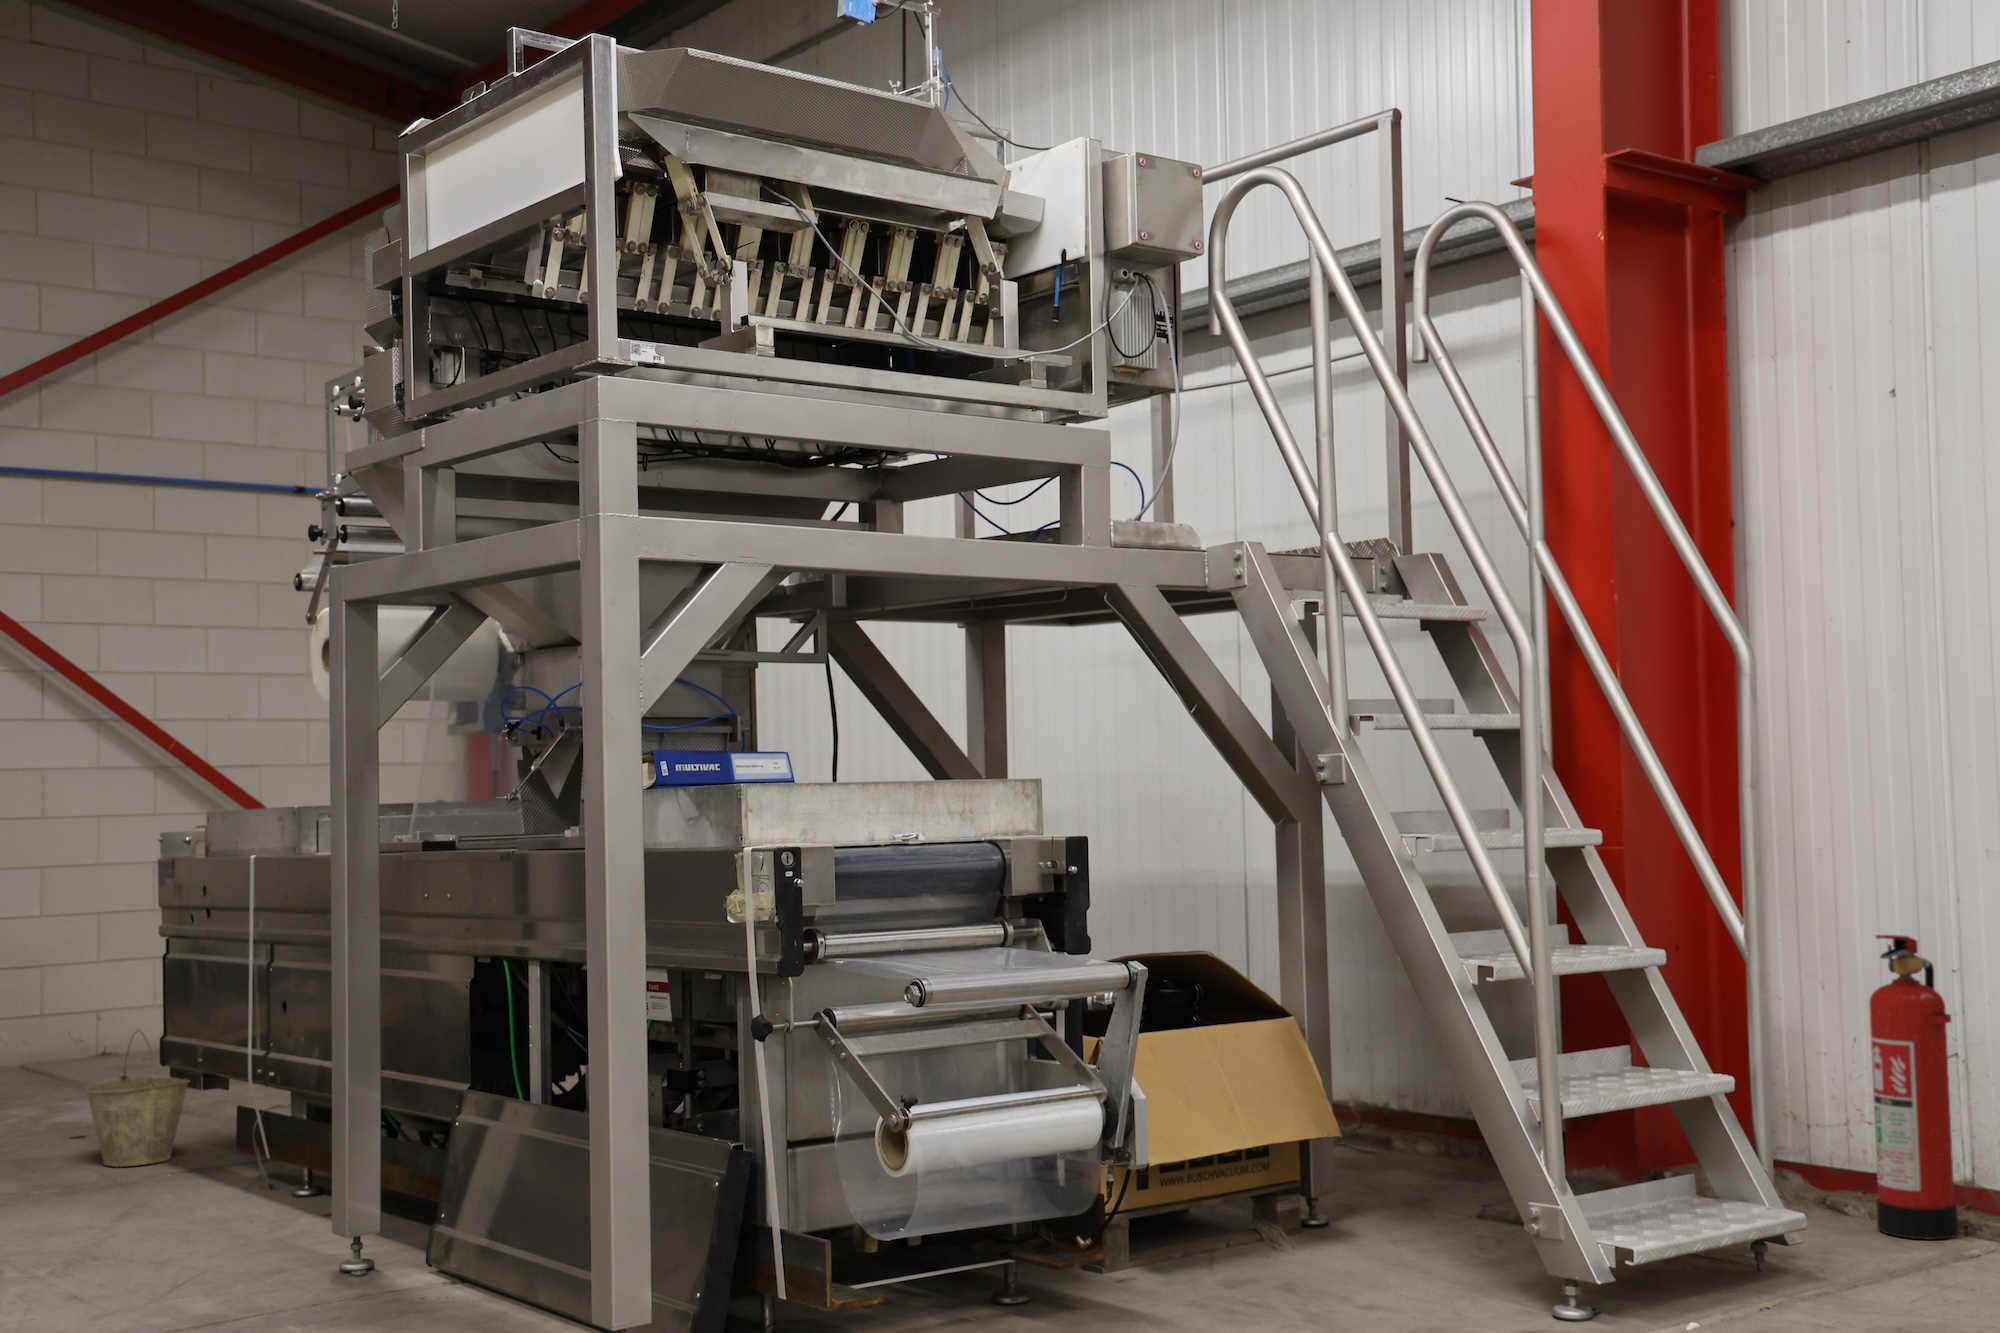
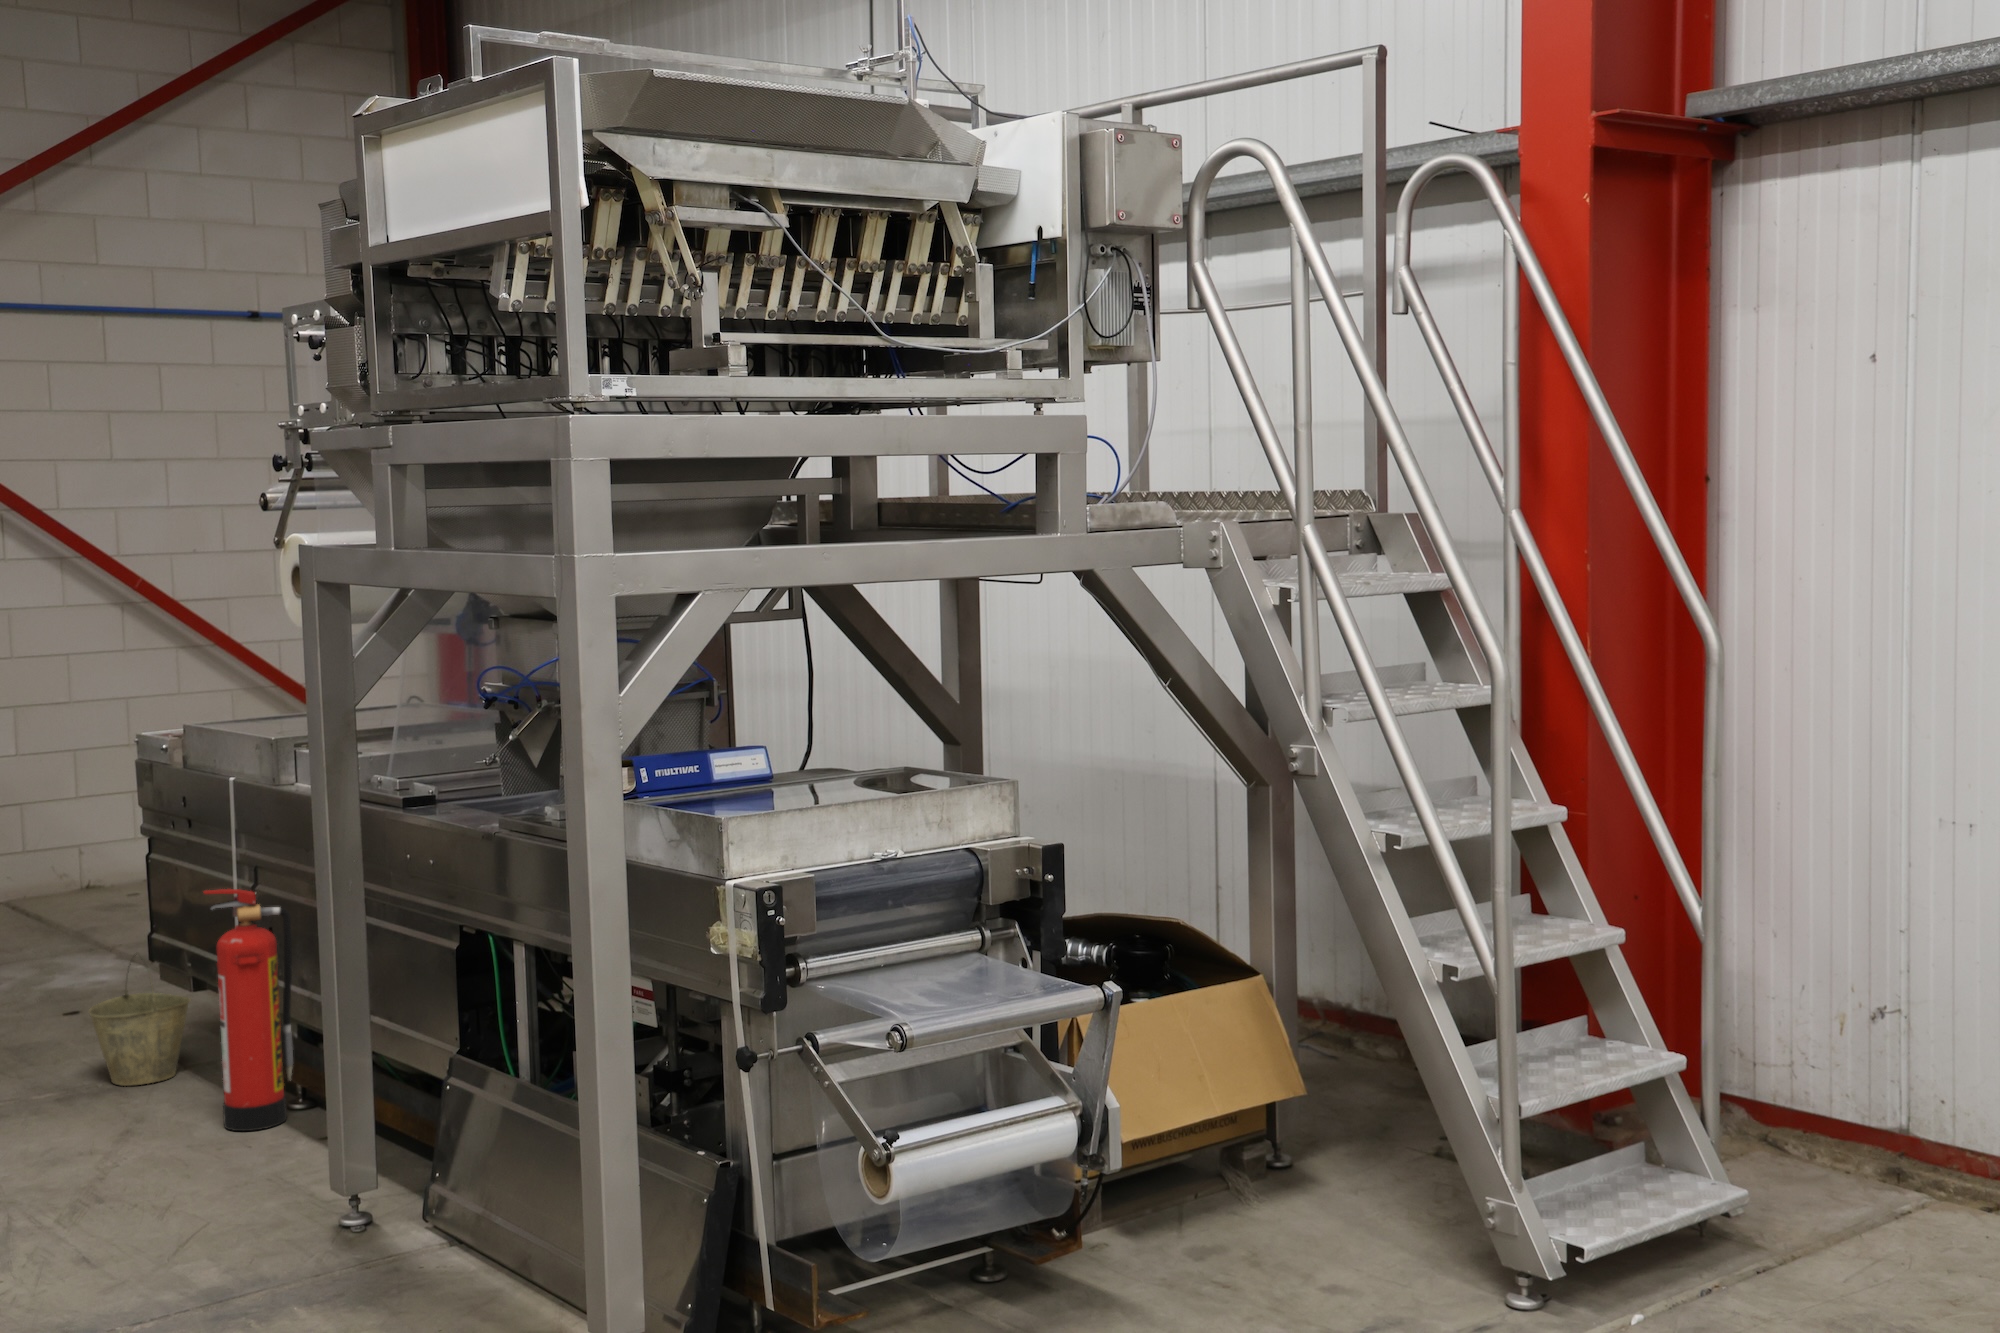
fire extinguisher: present [1869,935,1958,1240] -> present [204,889,293,1131]

